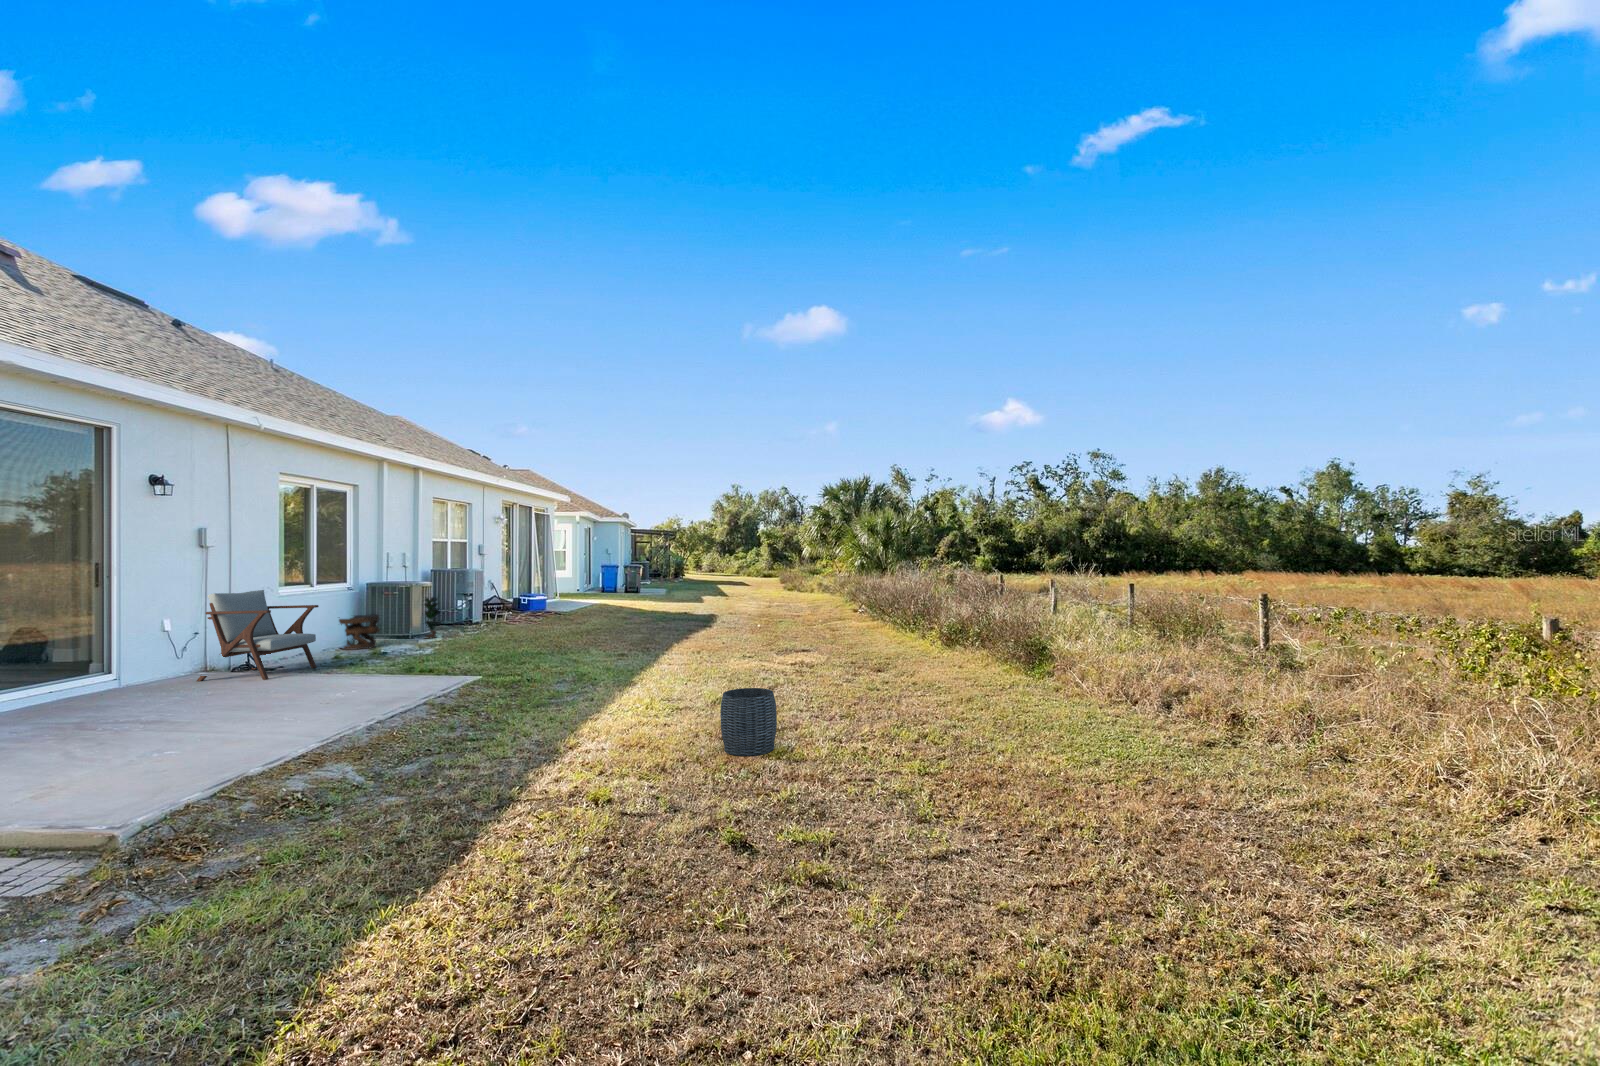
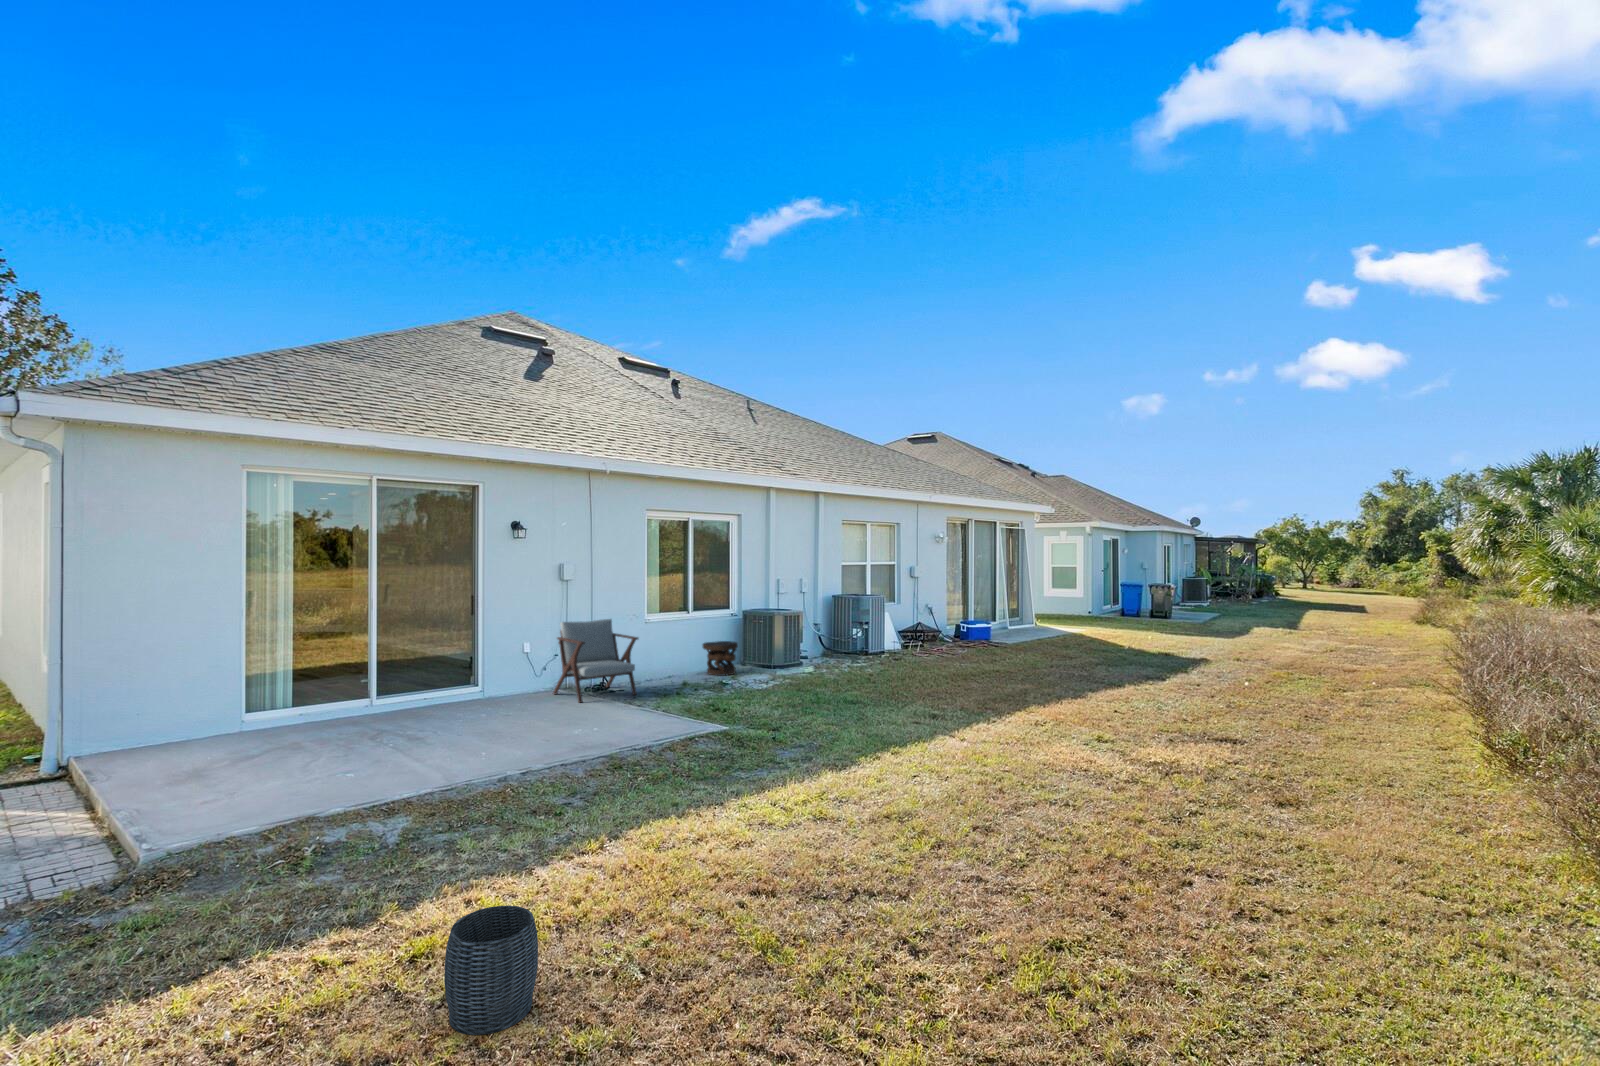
potted plant: present [424,597,442,639] -> none [785,627,809,670]

